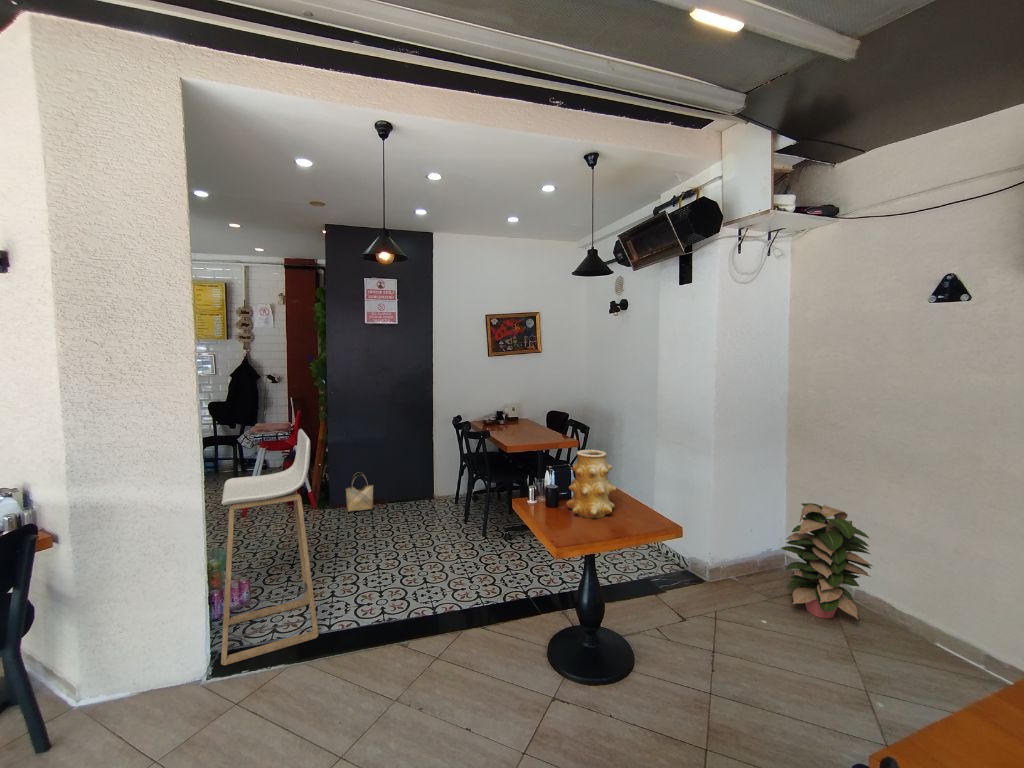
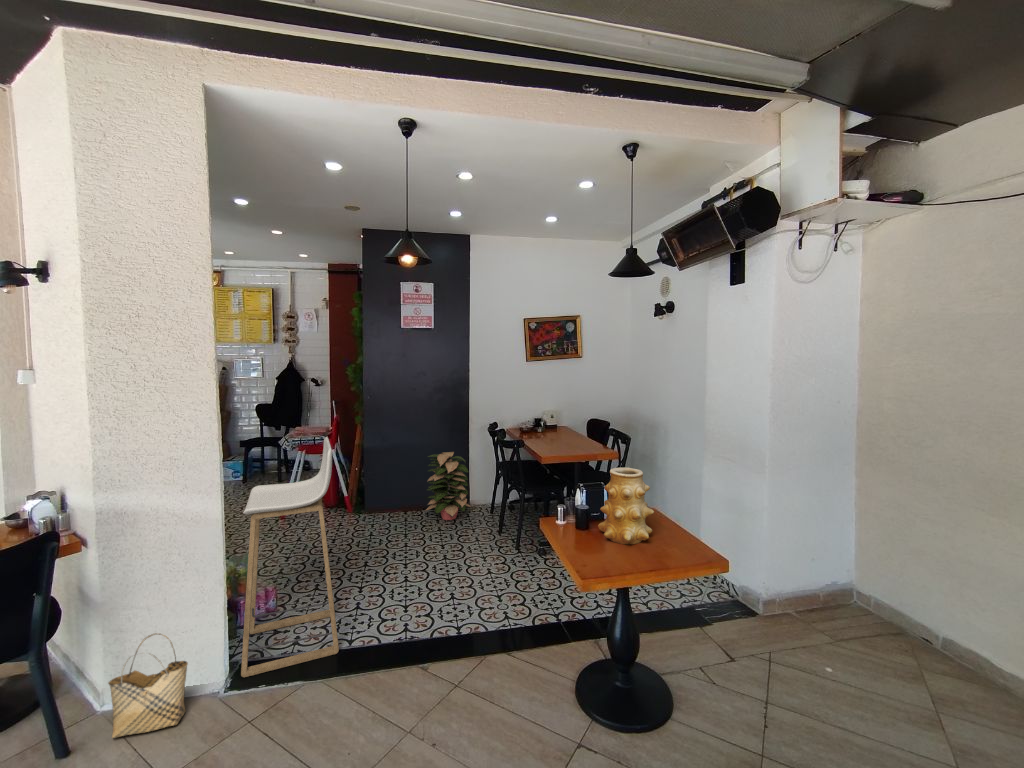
woven basket: present [345,472,374,512] -> present [108,633,188,738]
decorative plant: present [781,503,872,621] -> present [425,452,471,520]

